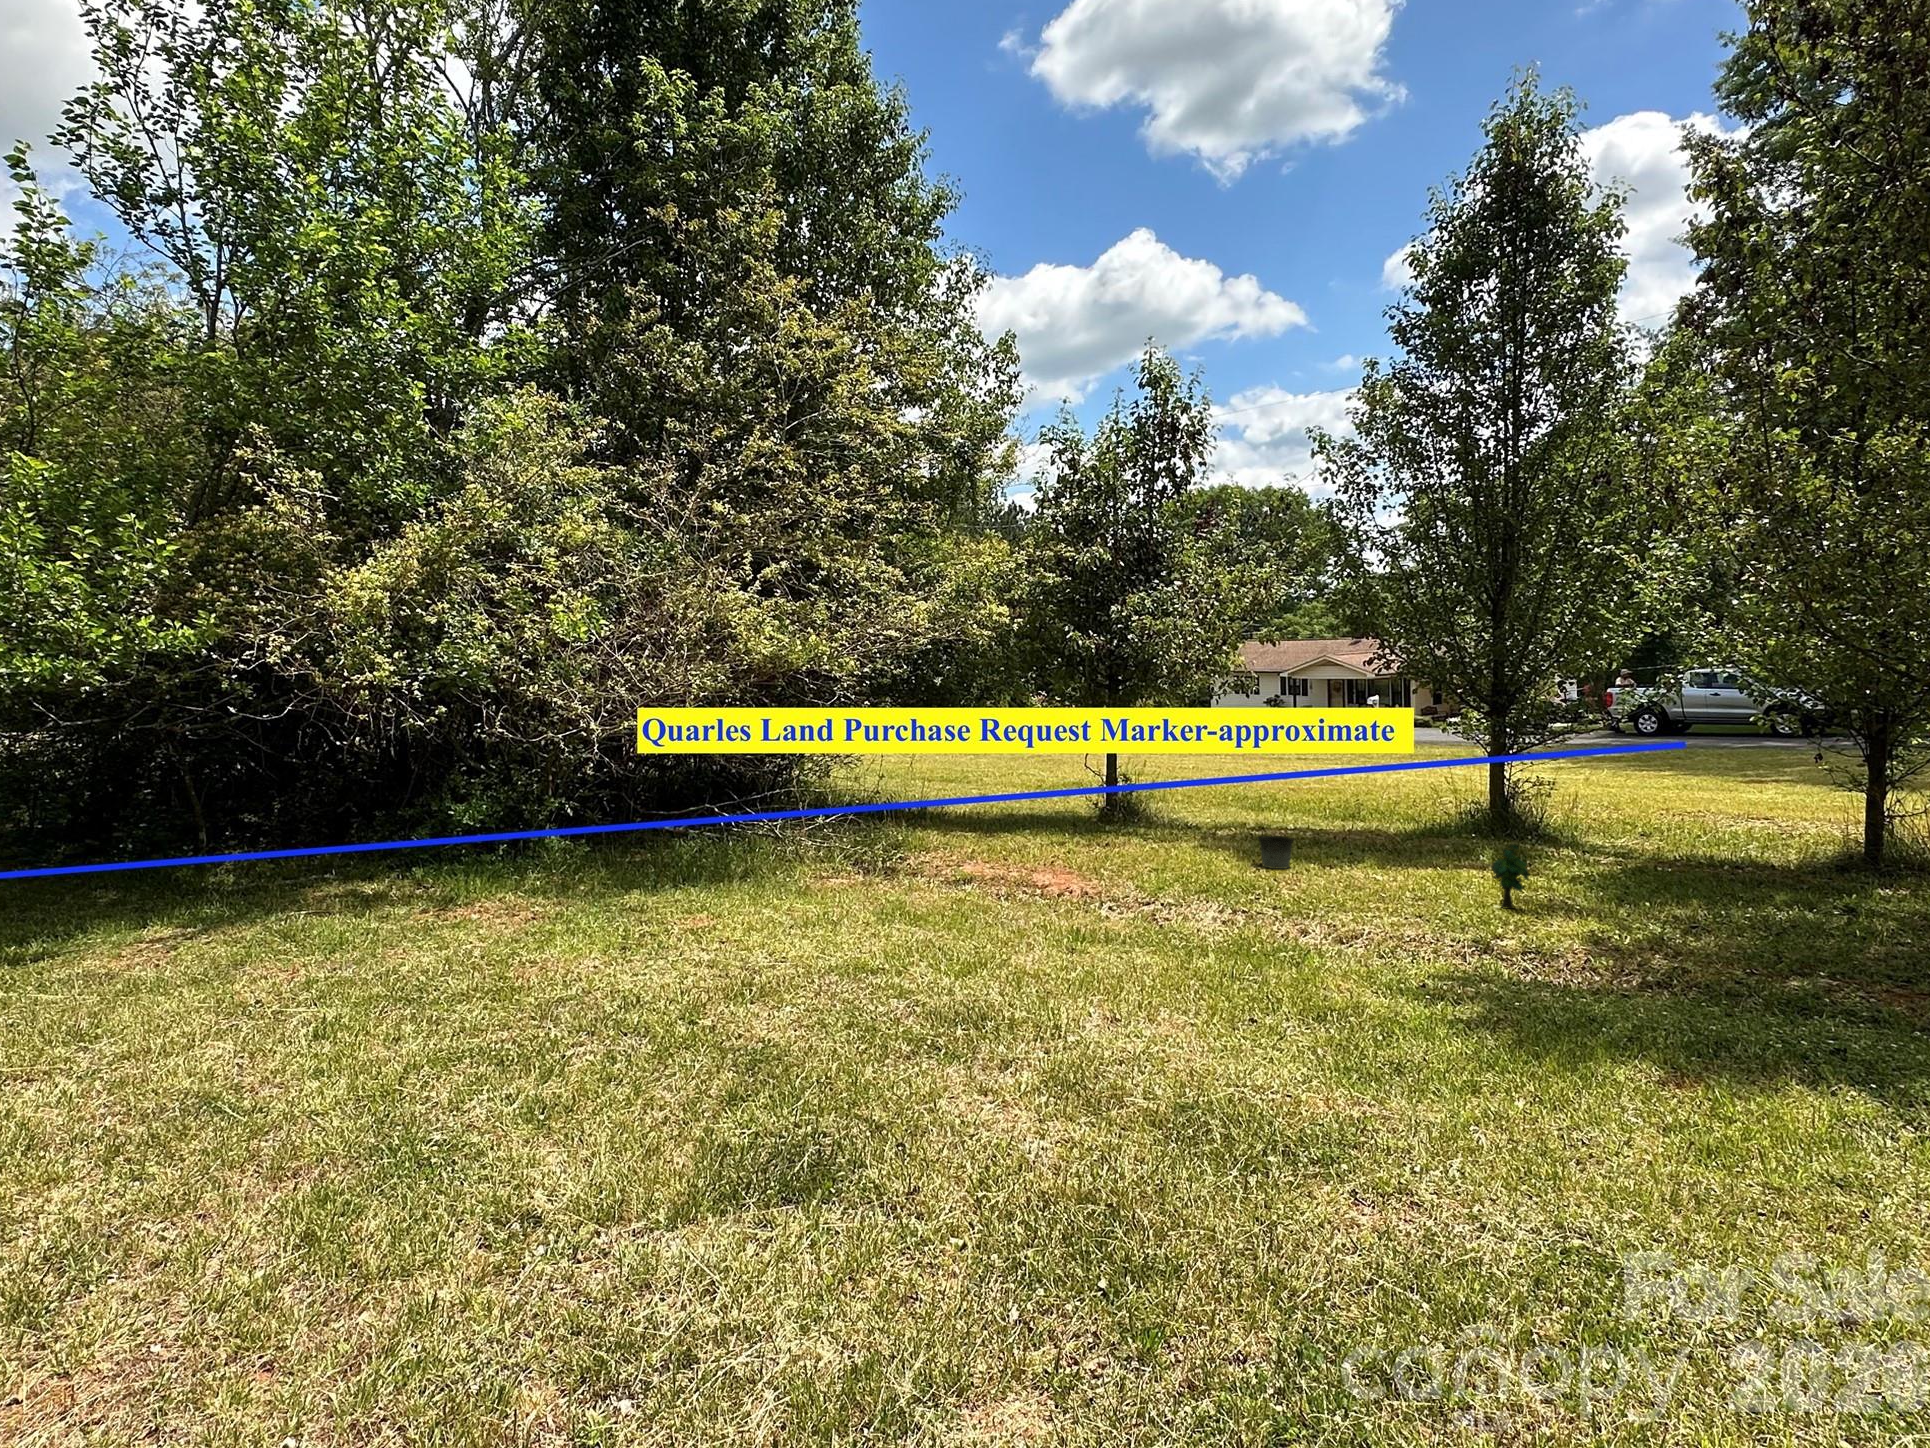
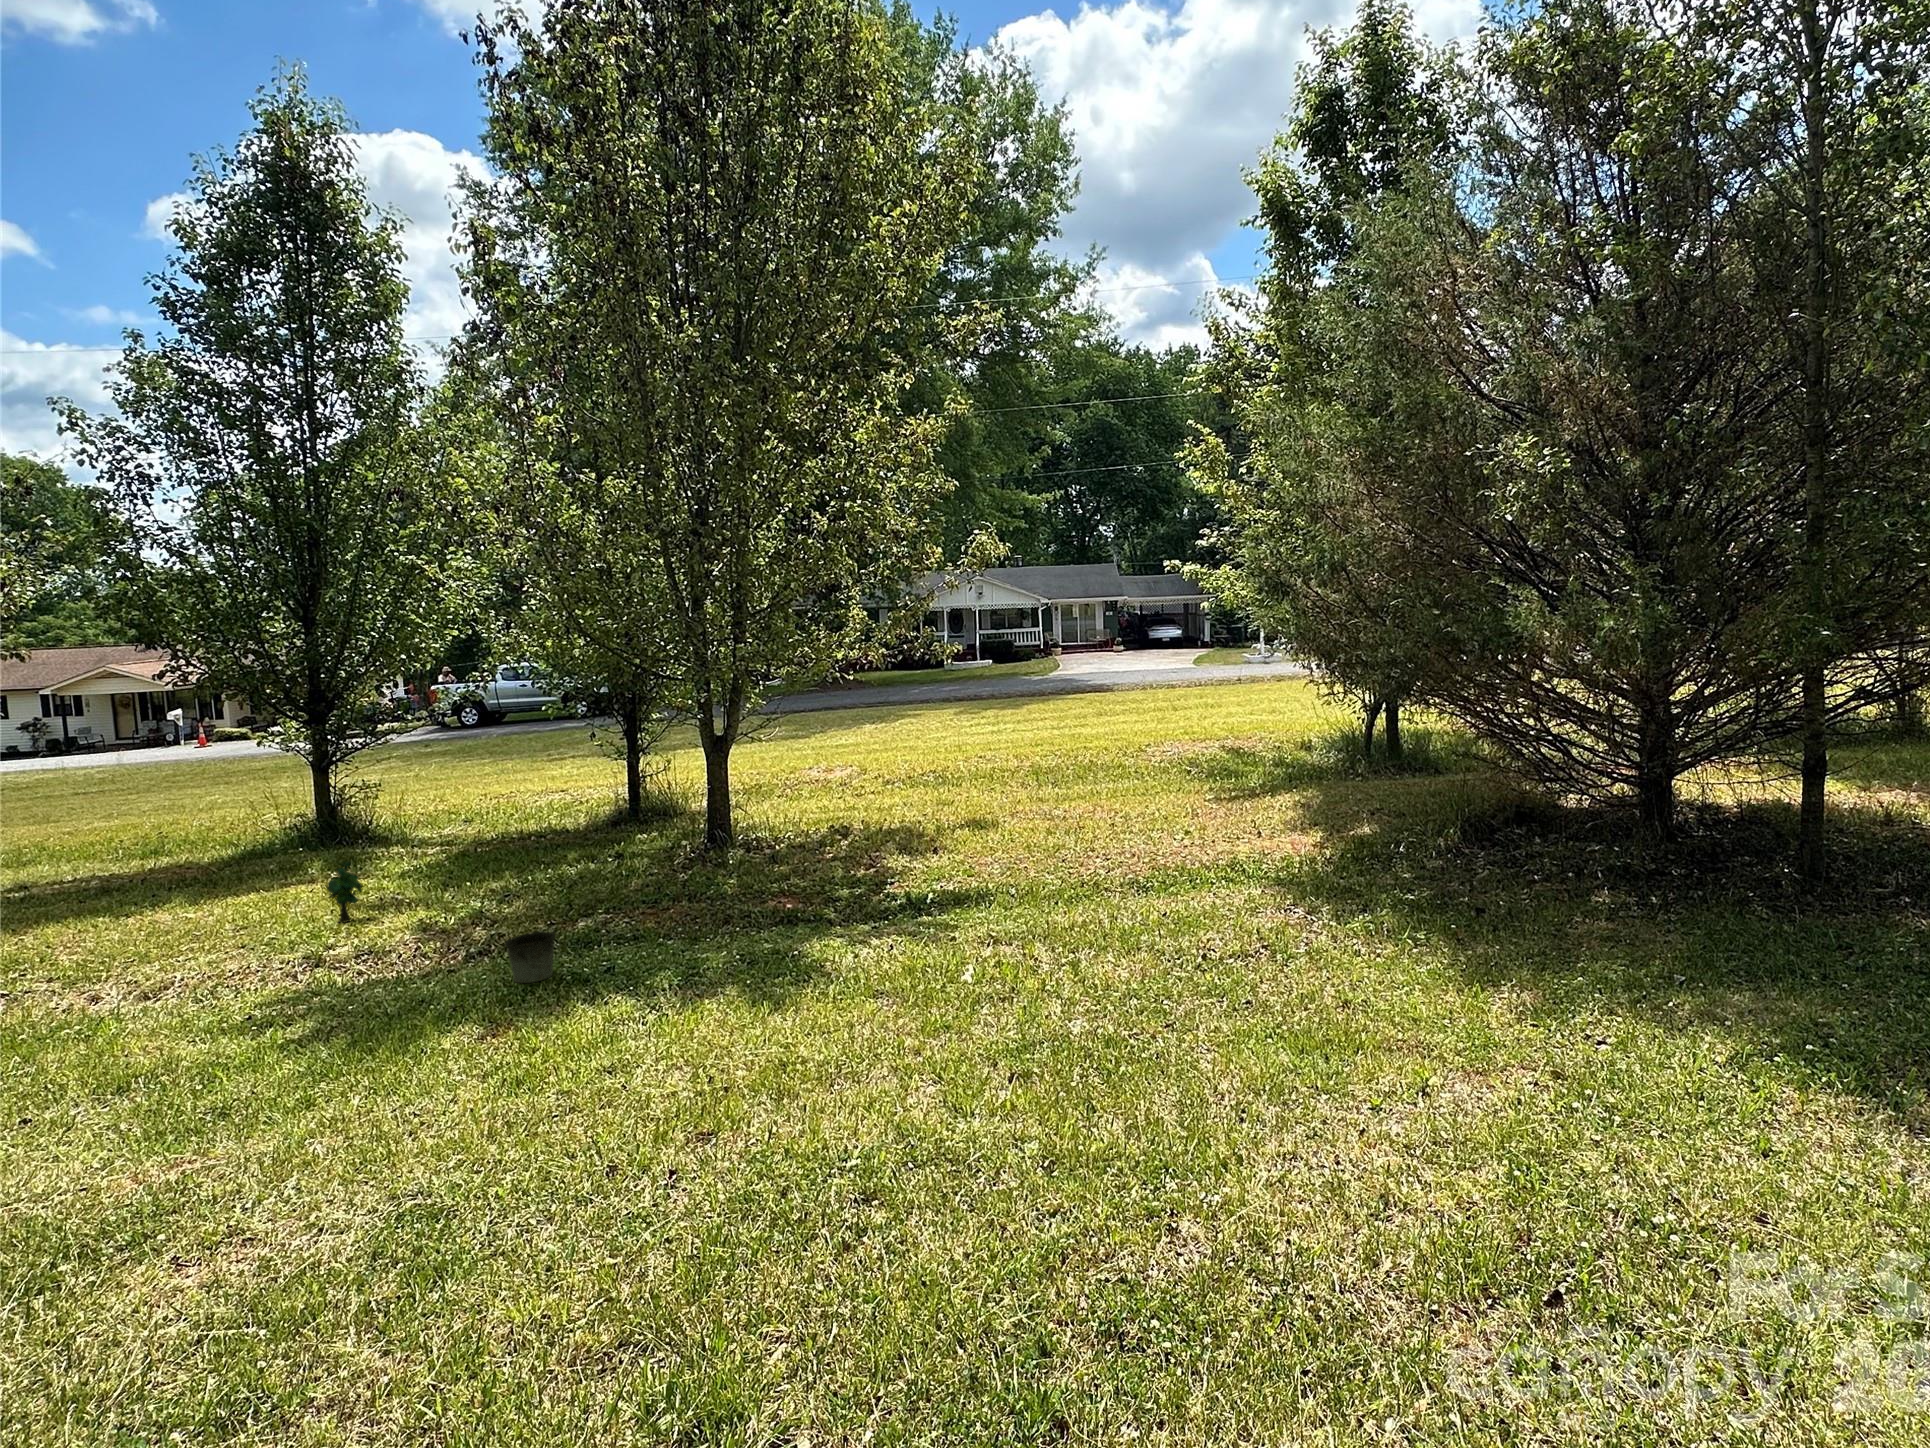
bucket: present [1257,836,1294,869] -> present [505,931,556,983]

